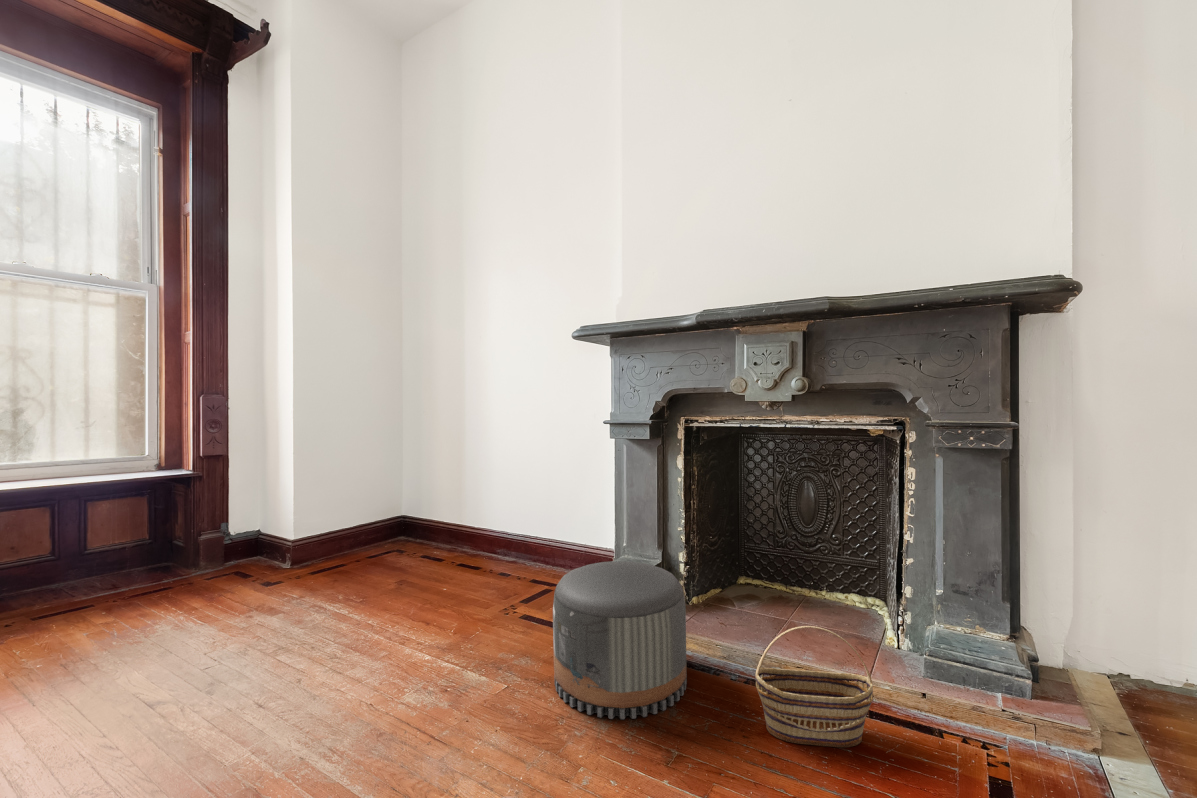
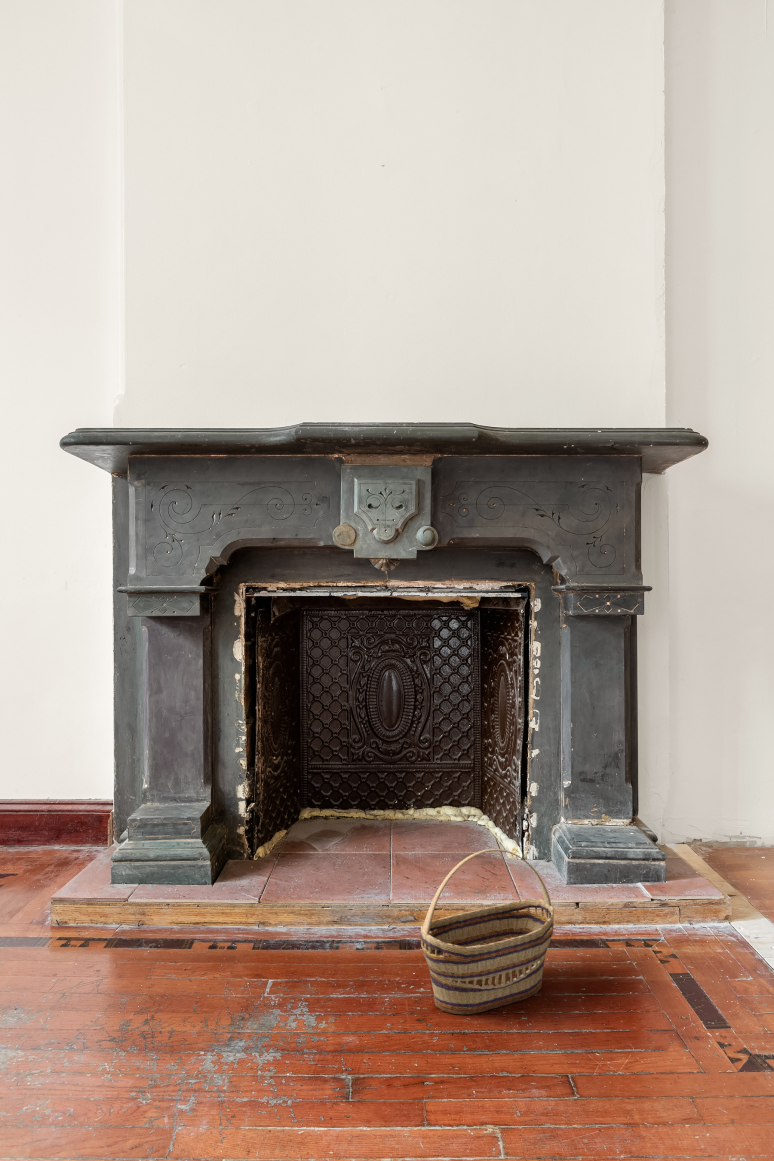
pouf: present [553,561,687,719] -> none [78,810,305,1083]

